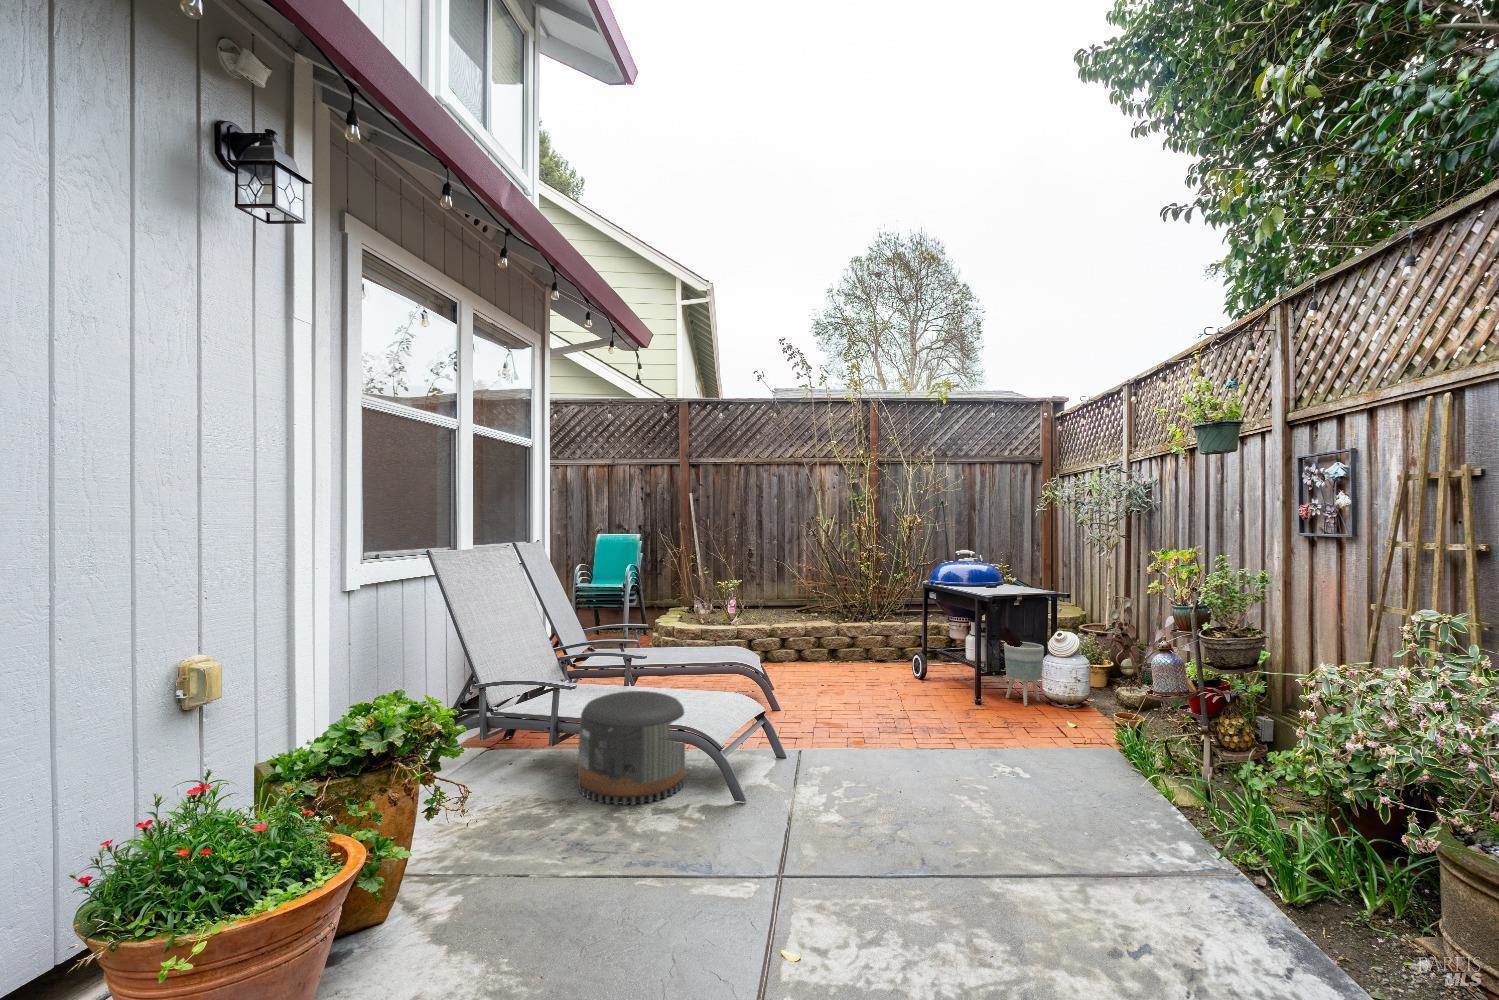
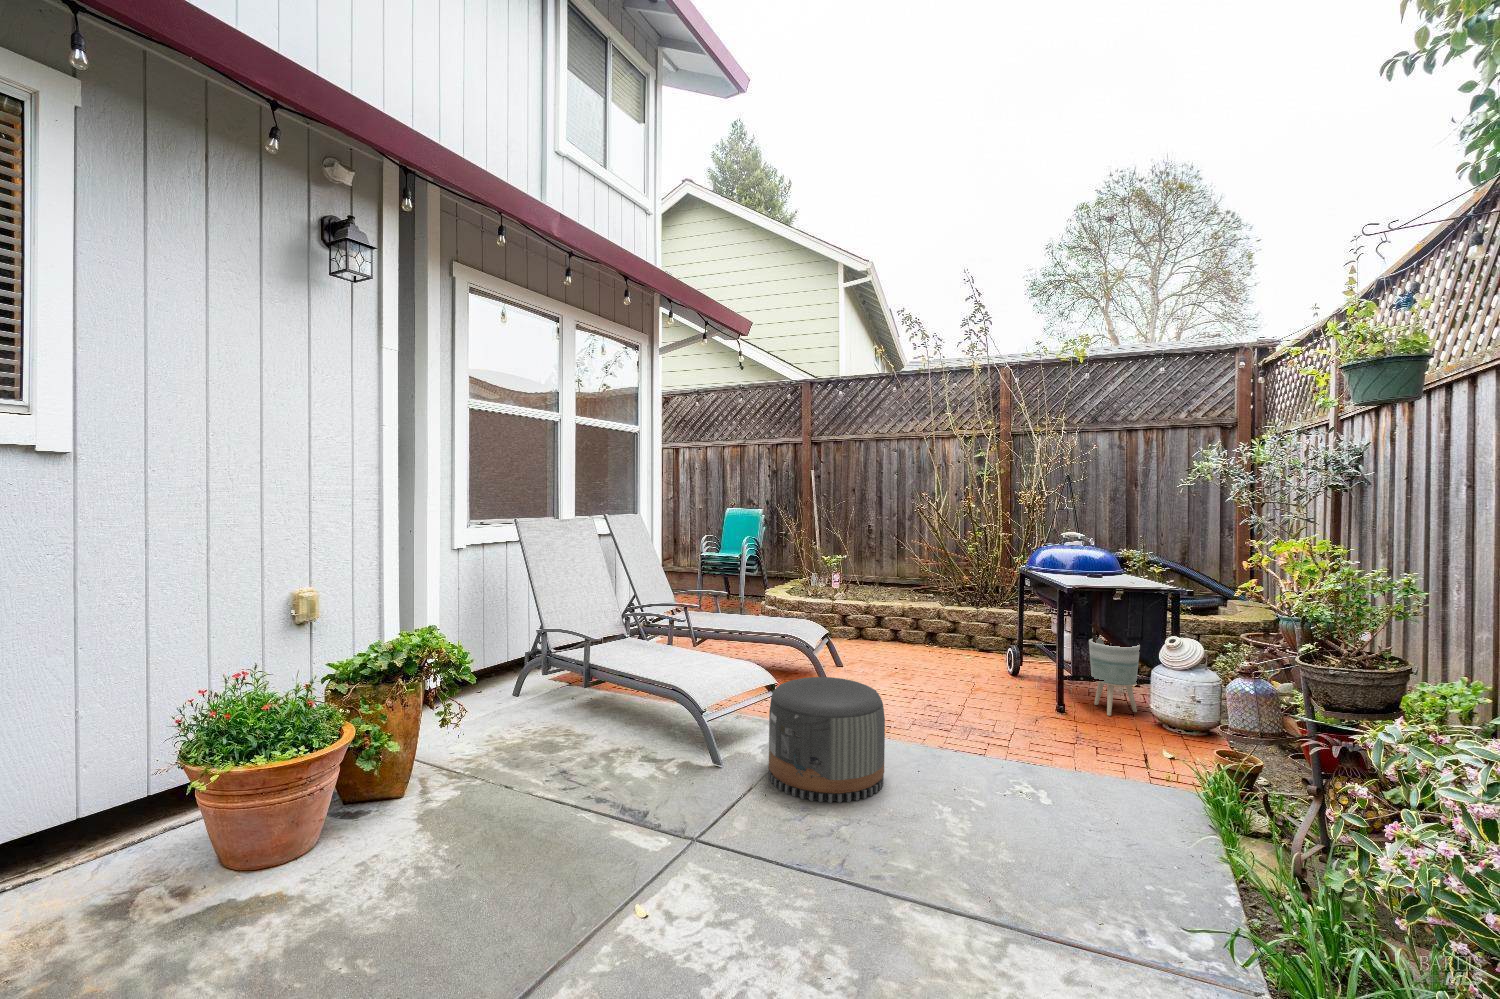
pouf: present [578,691,685,805] -> present [769,677,885,803]

